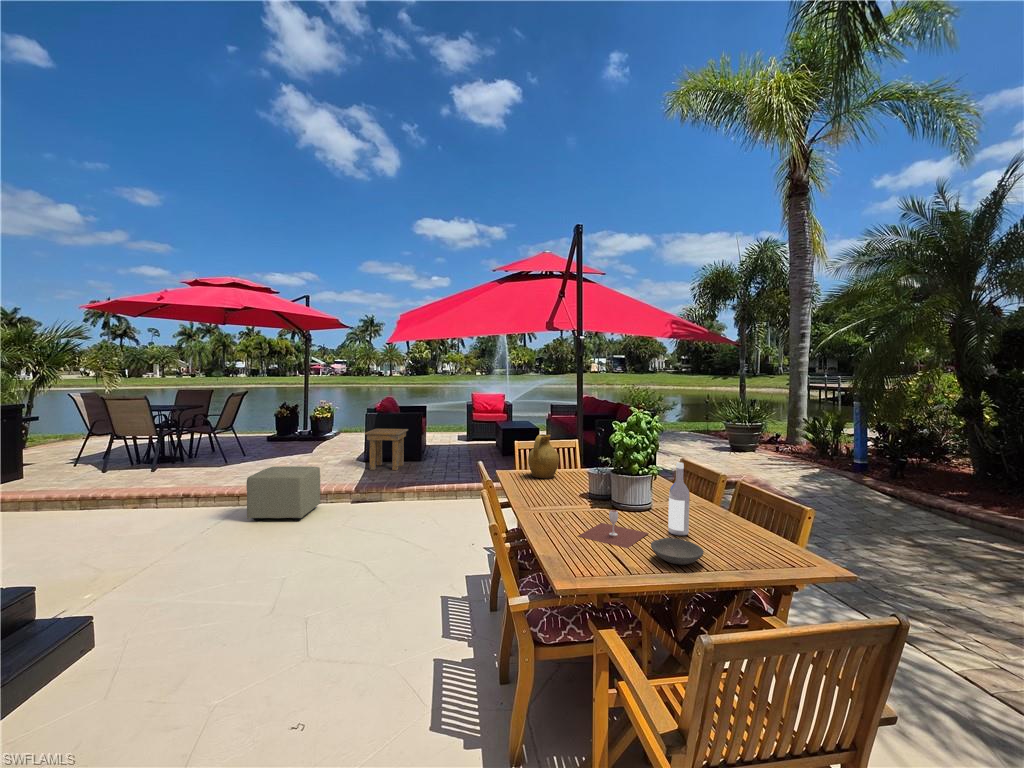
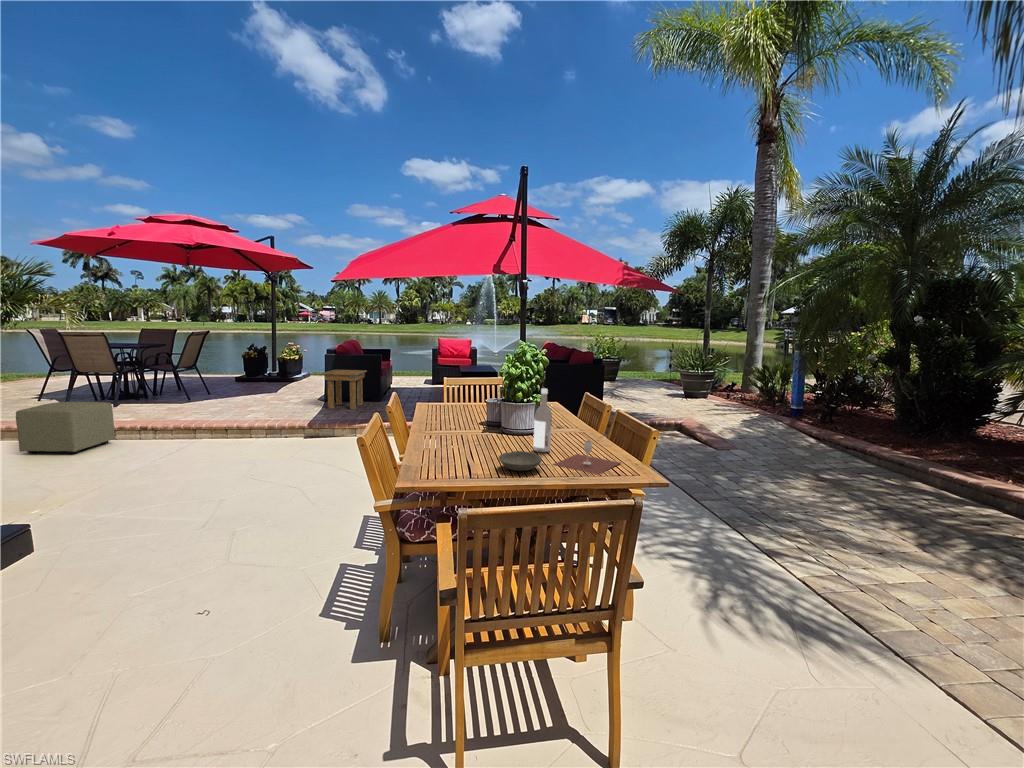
pitcher: present [528,434,559,479] -> none [446,369,475,410]
ottoman: present [246,466,320,520] -> present [16,402,115,454]
wine glass: present [578,510,648,548] -> present [554,441,620,475]

